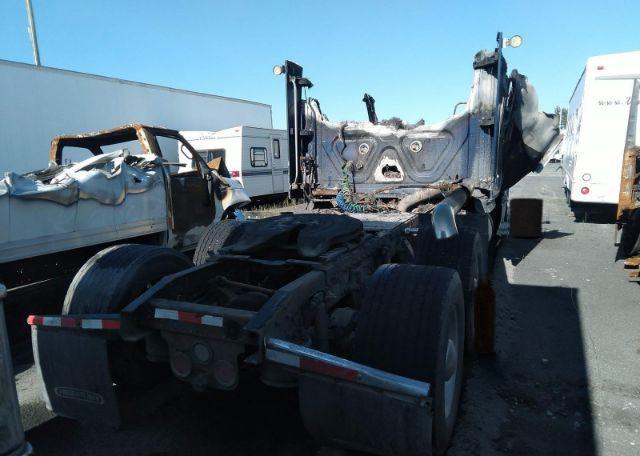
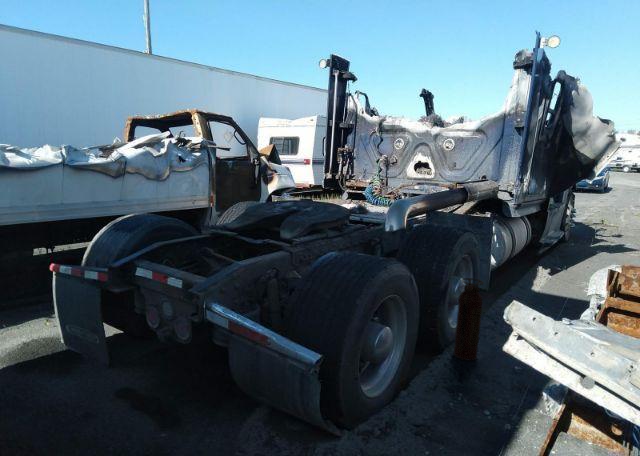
trash can: present [509,198,543,238] -> none [567,207,609,250]

